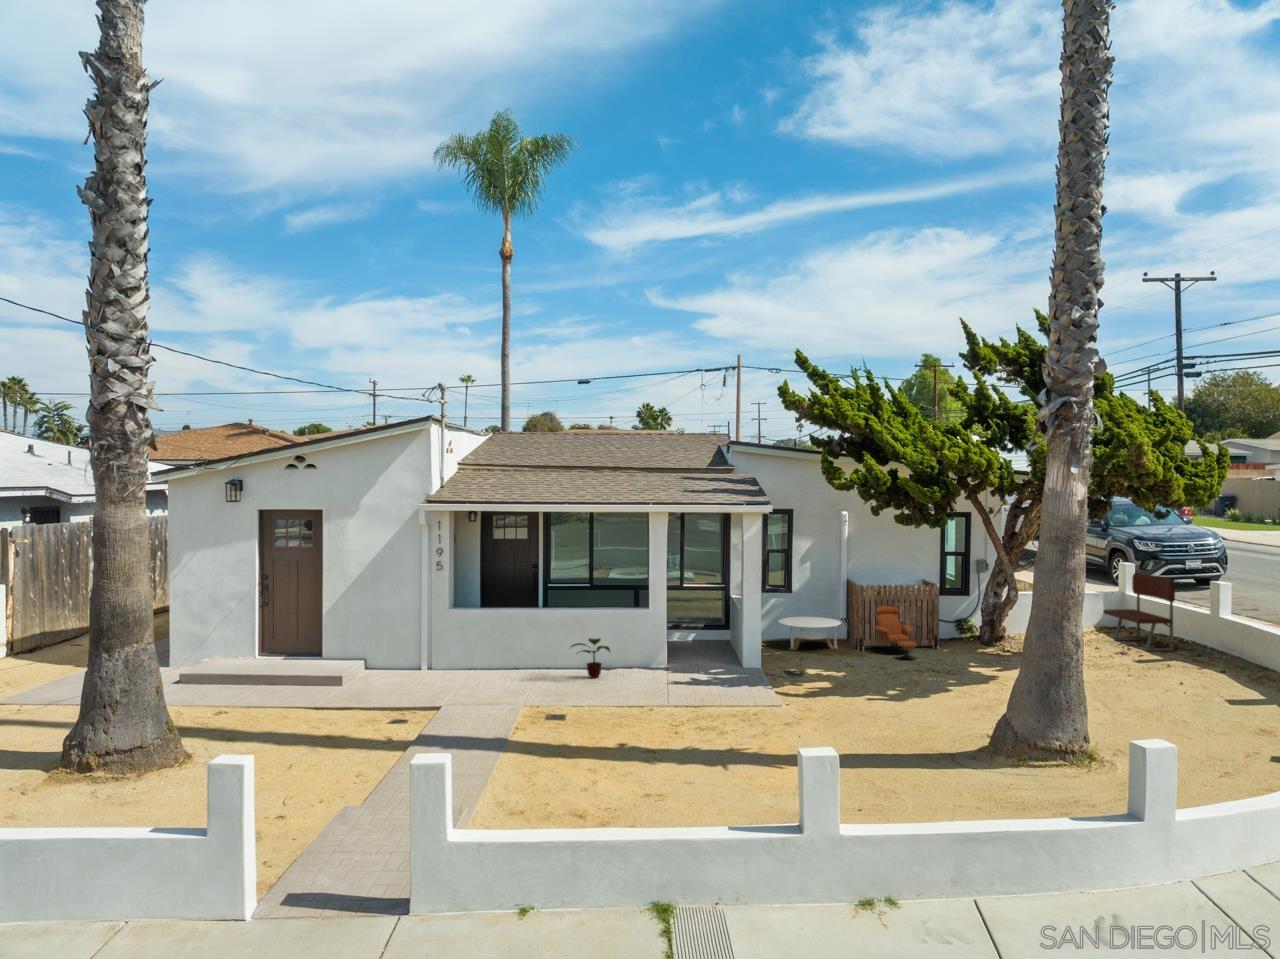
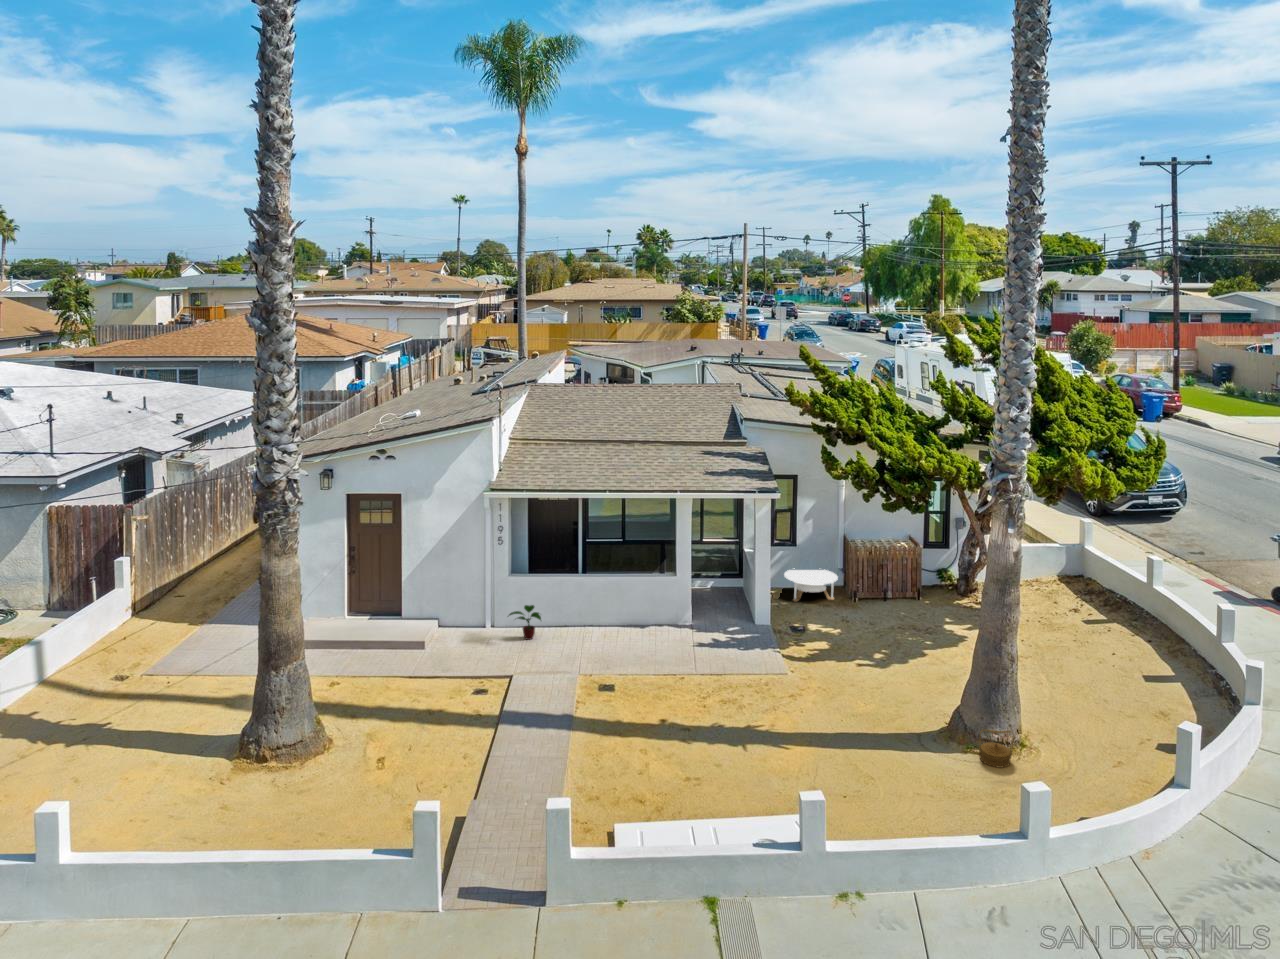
bench: present [1104,573,1175,651] -> none [1064,534,1125,606]
lounge chair: present [875,606,916,658] -> none [866,566,901,619]
potted plant: present [571,638,610,678] -> present [509,605,541,640]
woven basket: none [1036,728,1083,778] -> present [979,729,1014,768]

